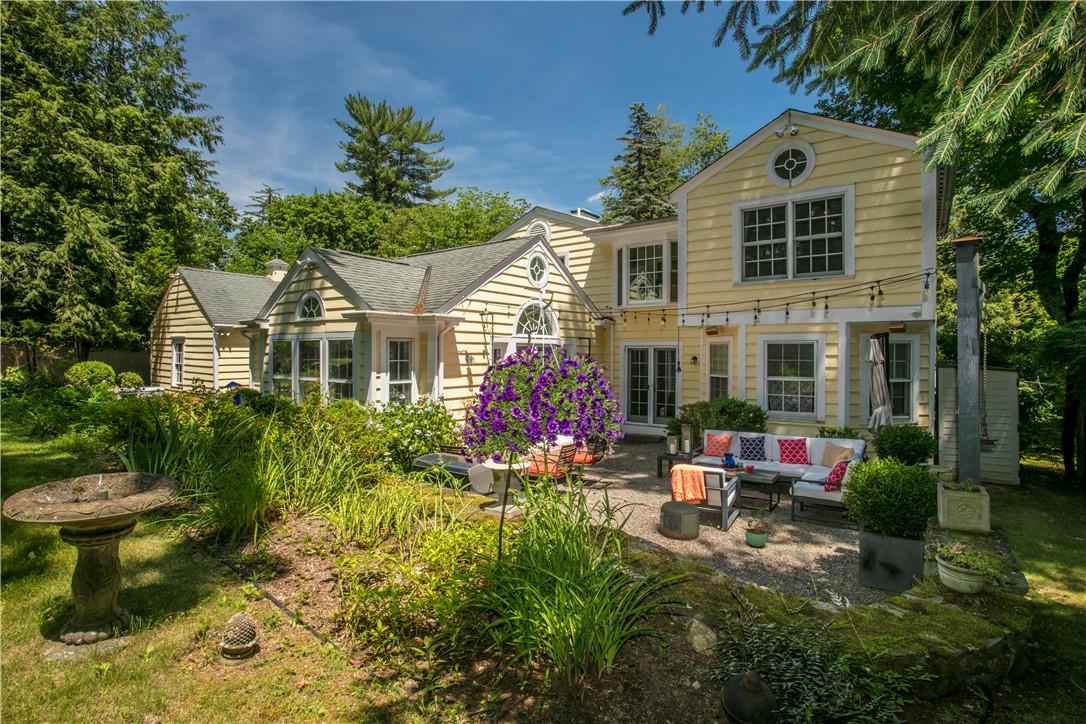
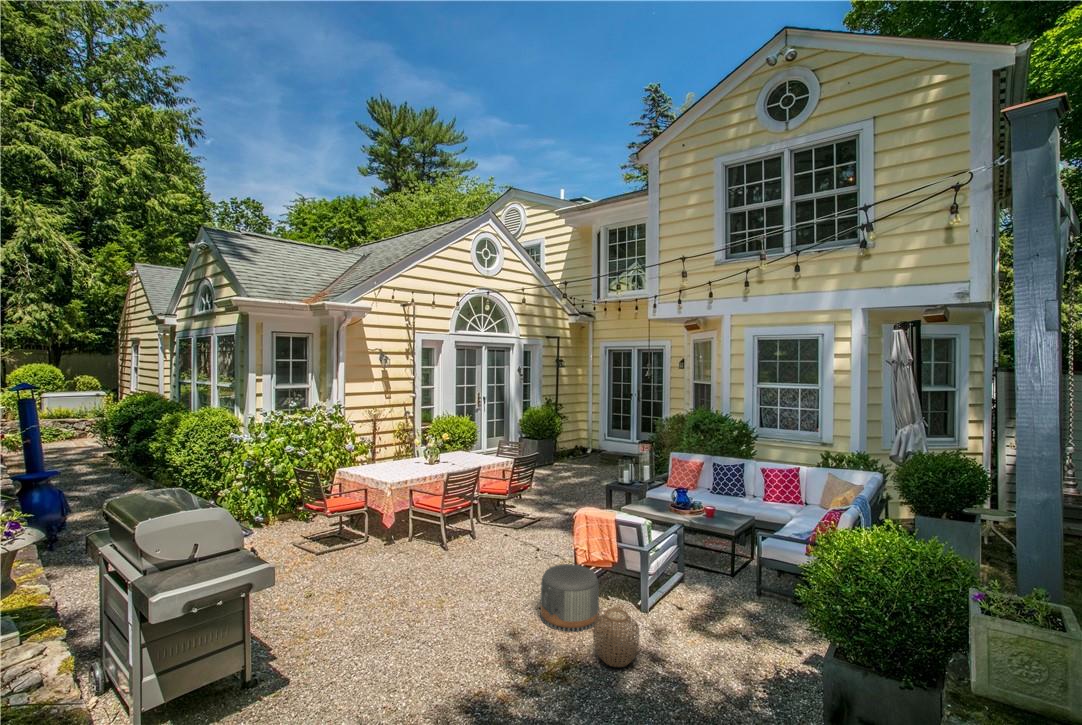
potted plant: present [745,507,771,547] -> none [661,585,702,650]
woven basket: none [709,521,738,555] -> present [593,608,639,667]

